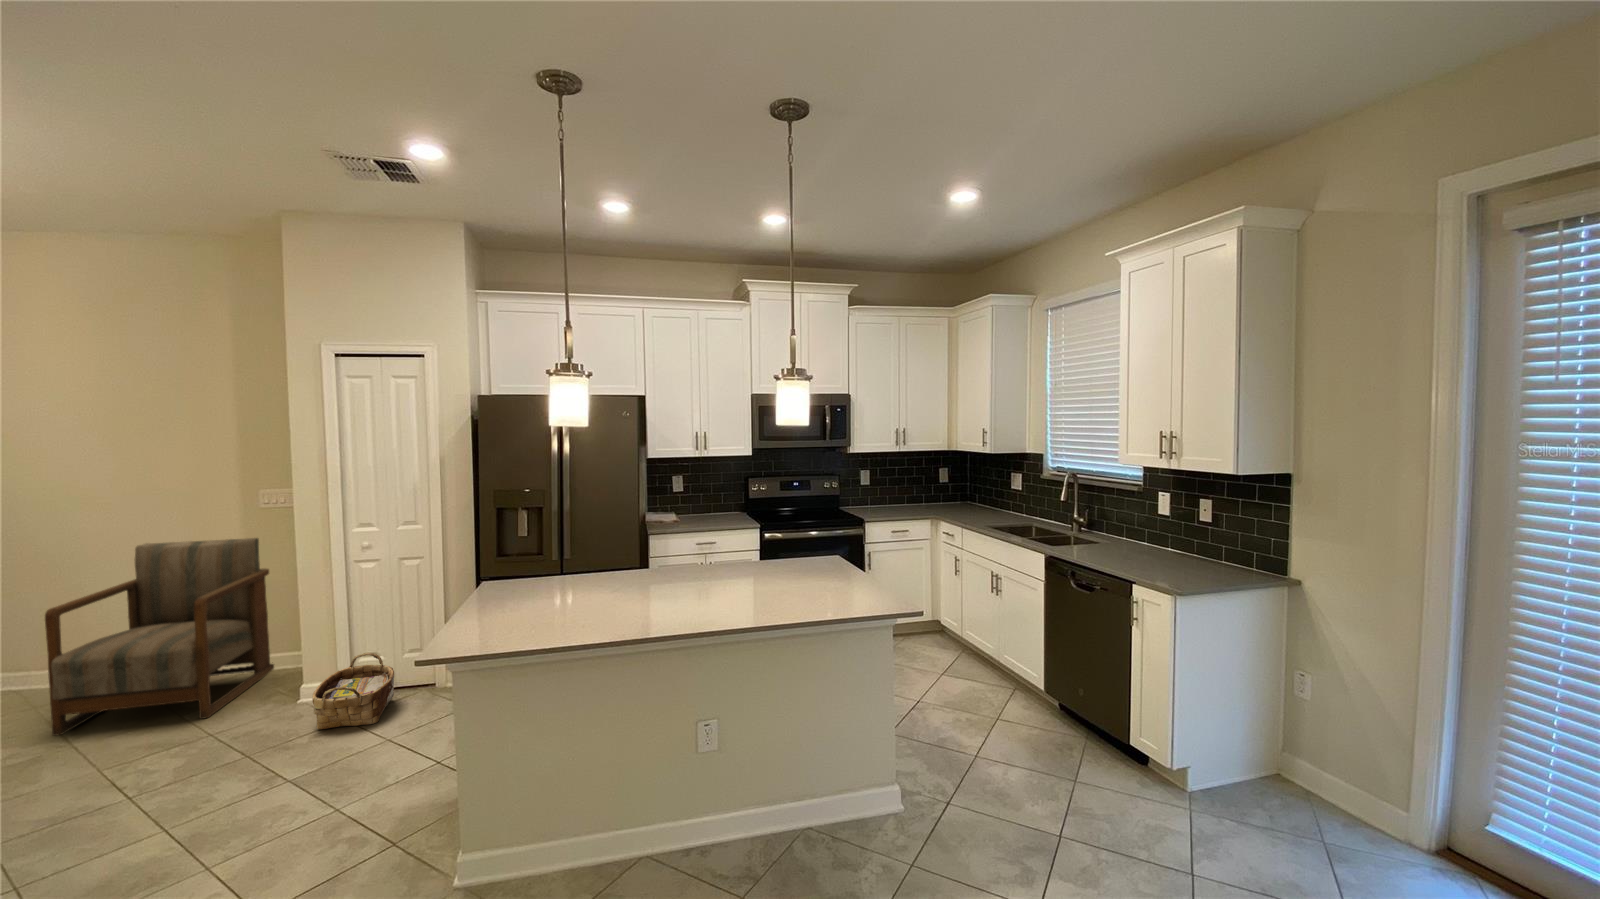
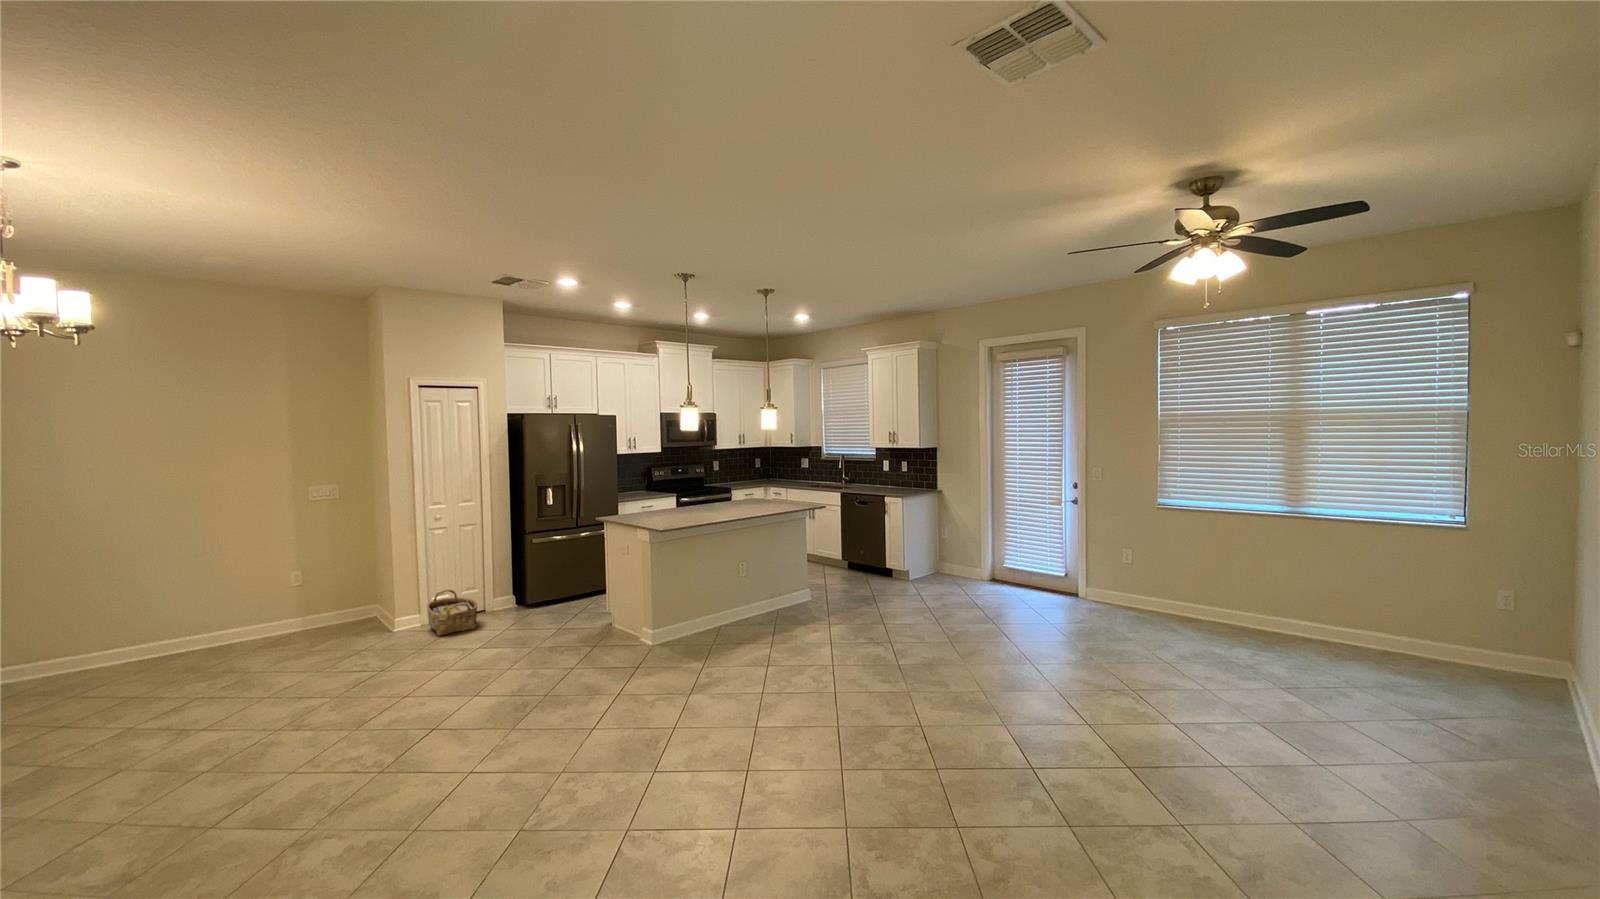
armchair: present [45,538,274,736] -> none [202,524,329,674]

